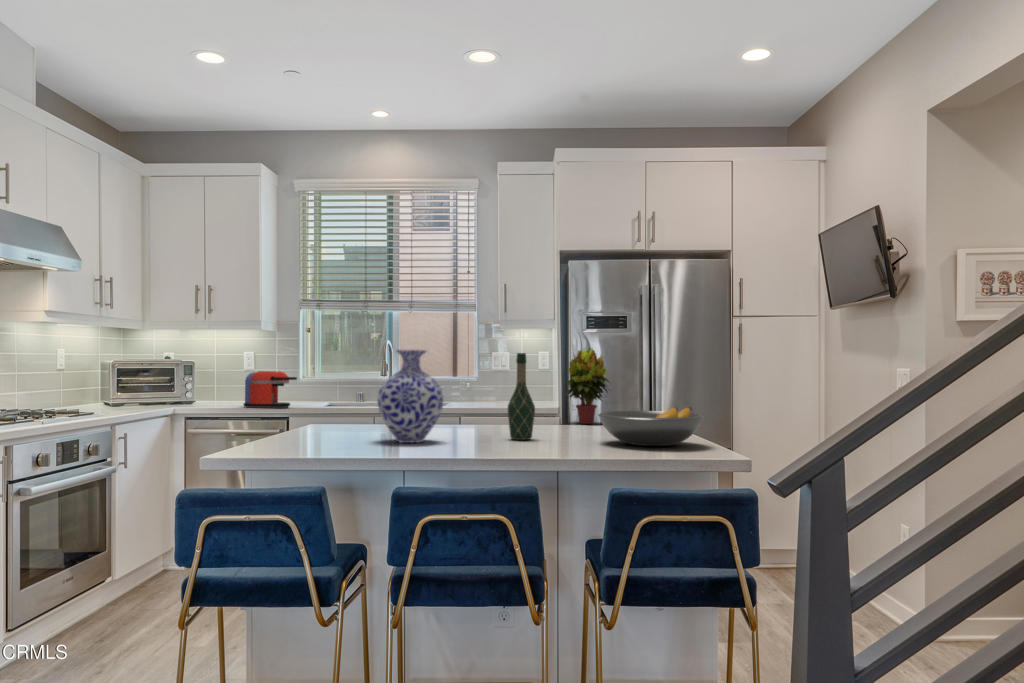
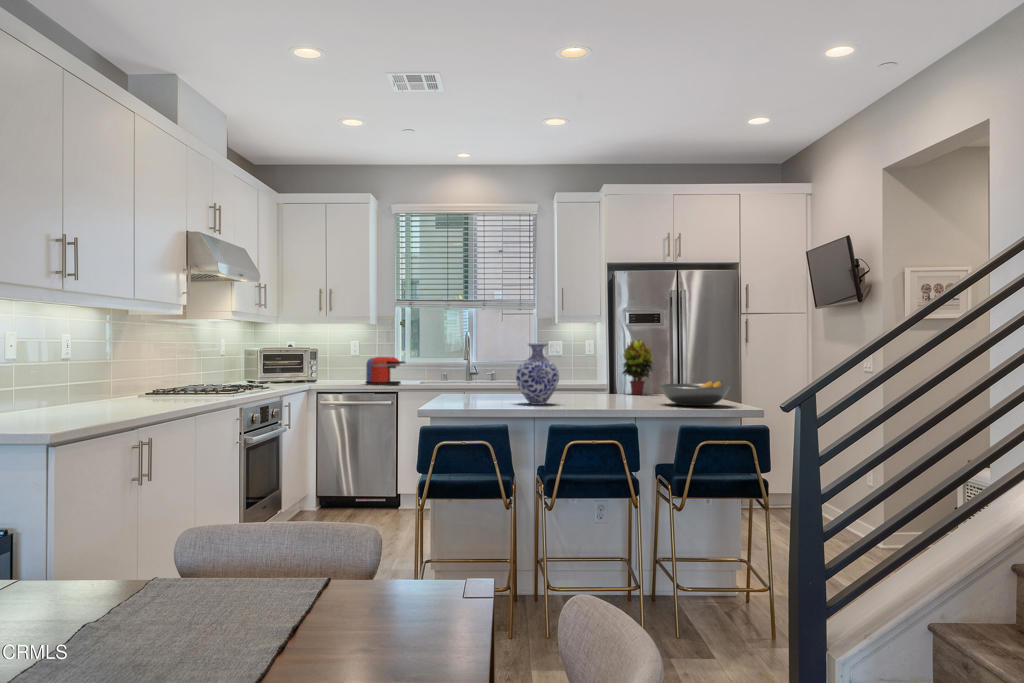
wine bottle: present [508,353,535,440] -> none [597,345,616,403]

